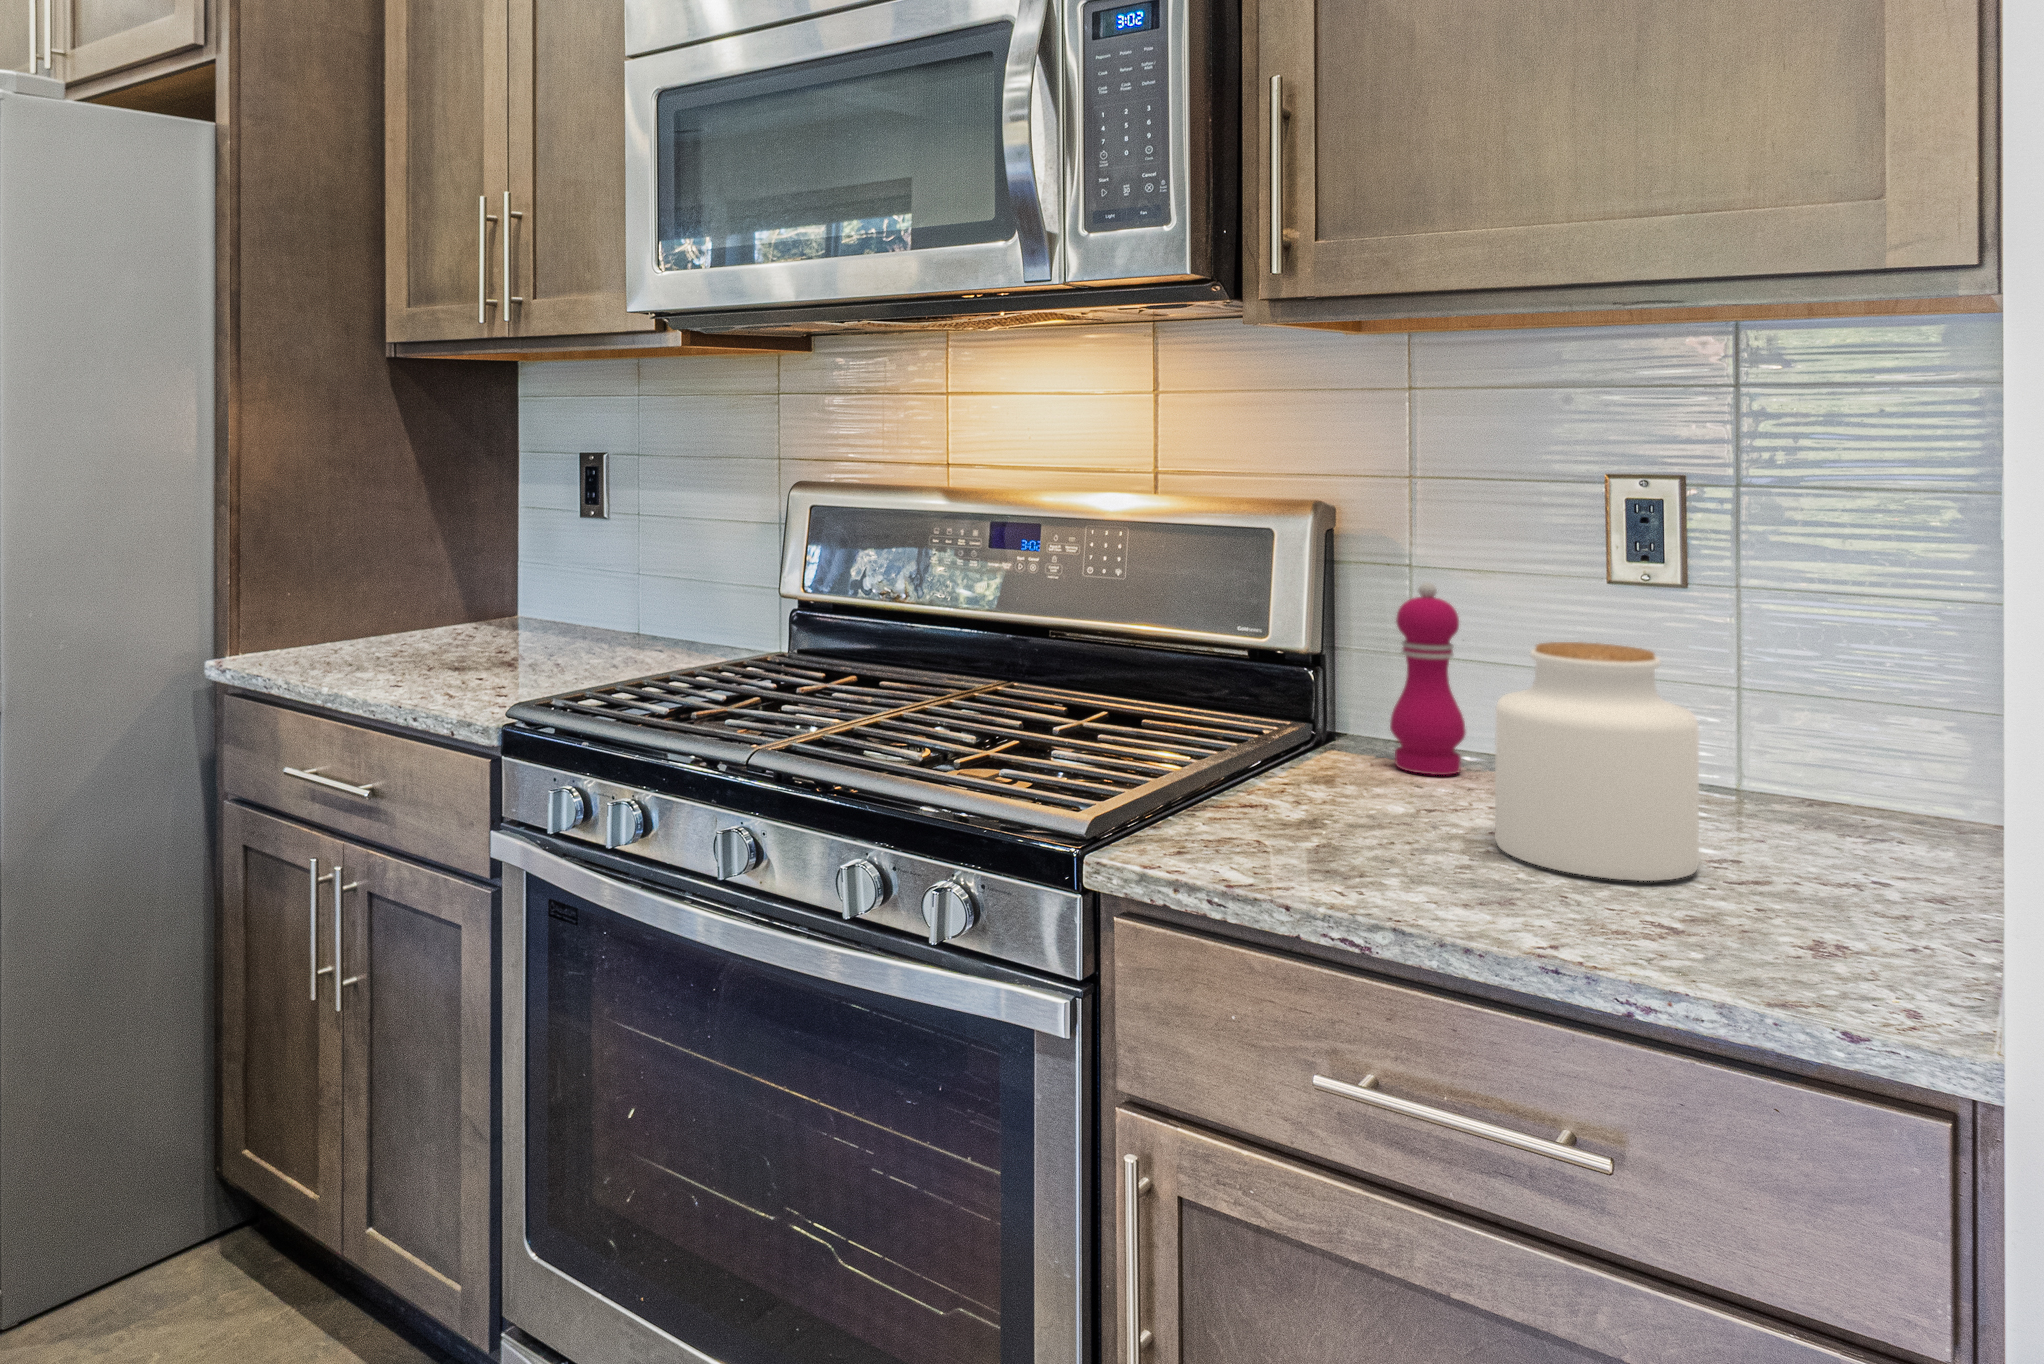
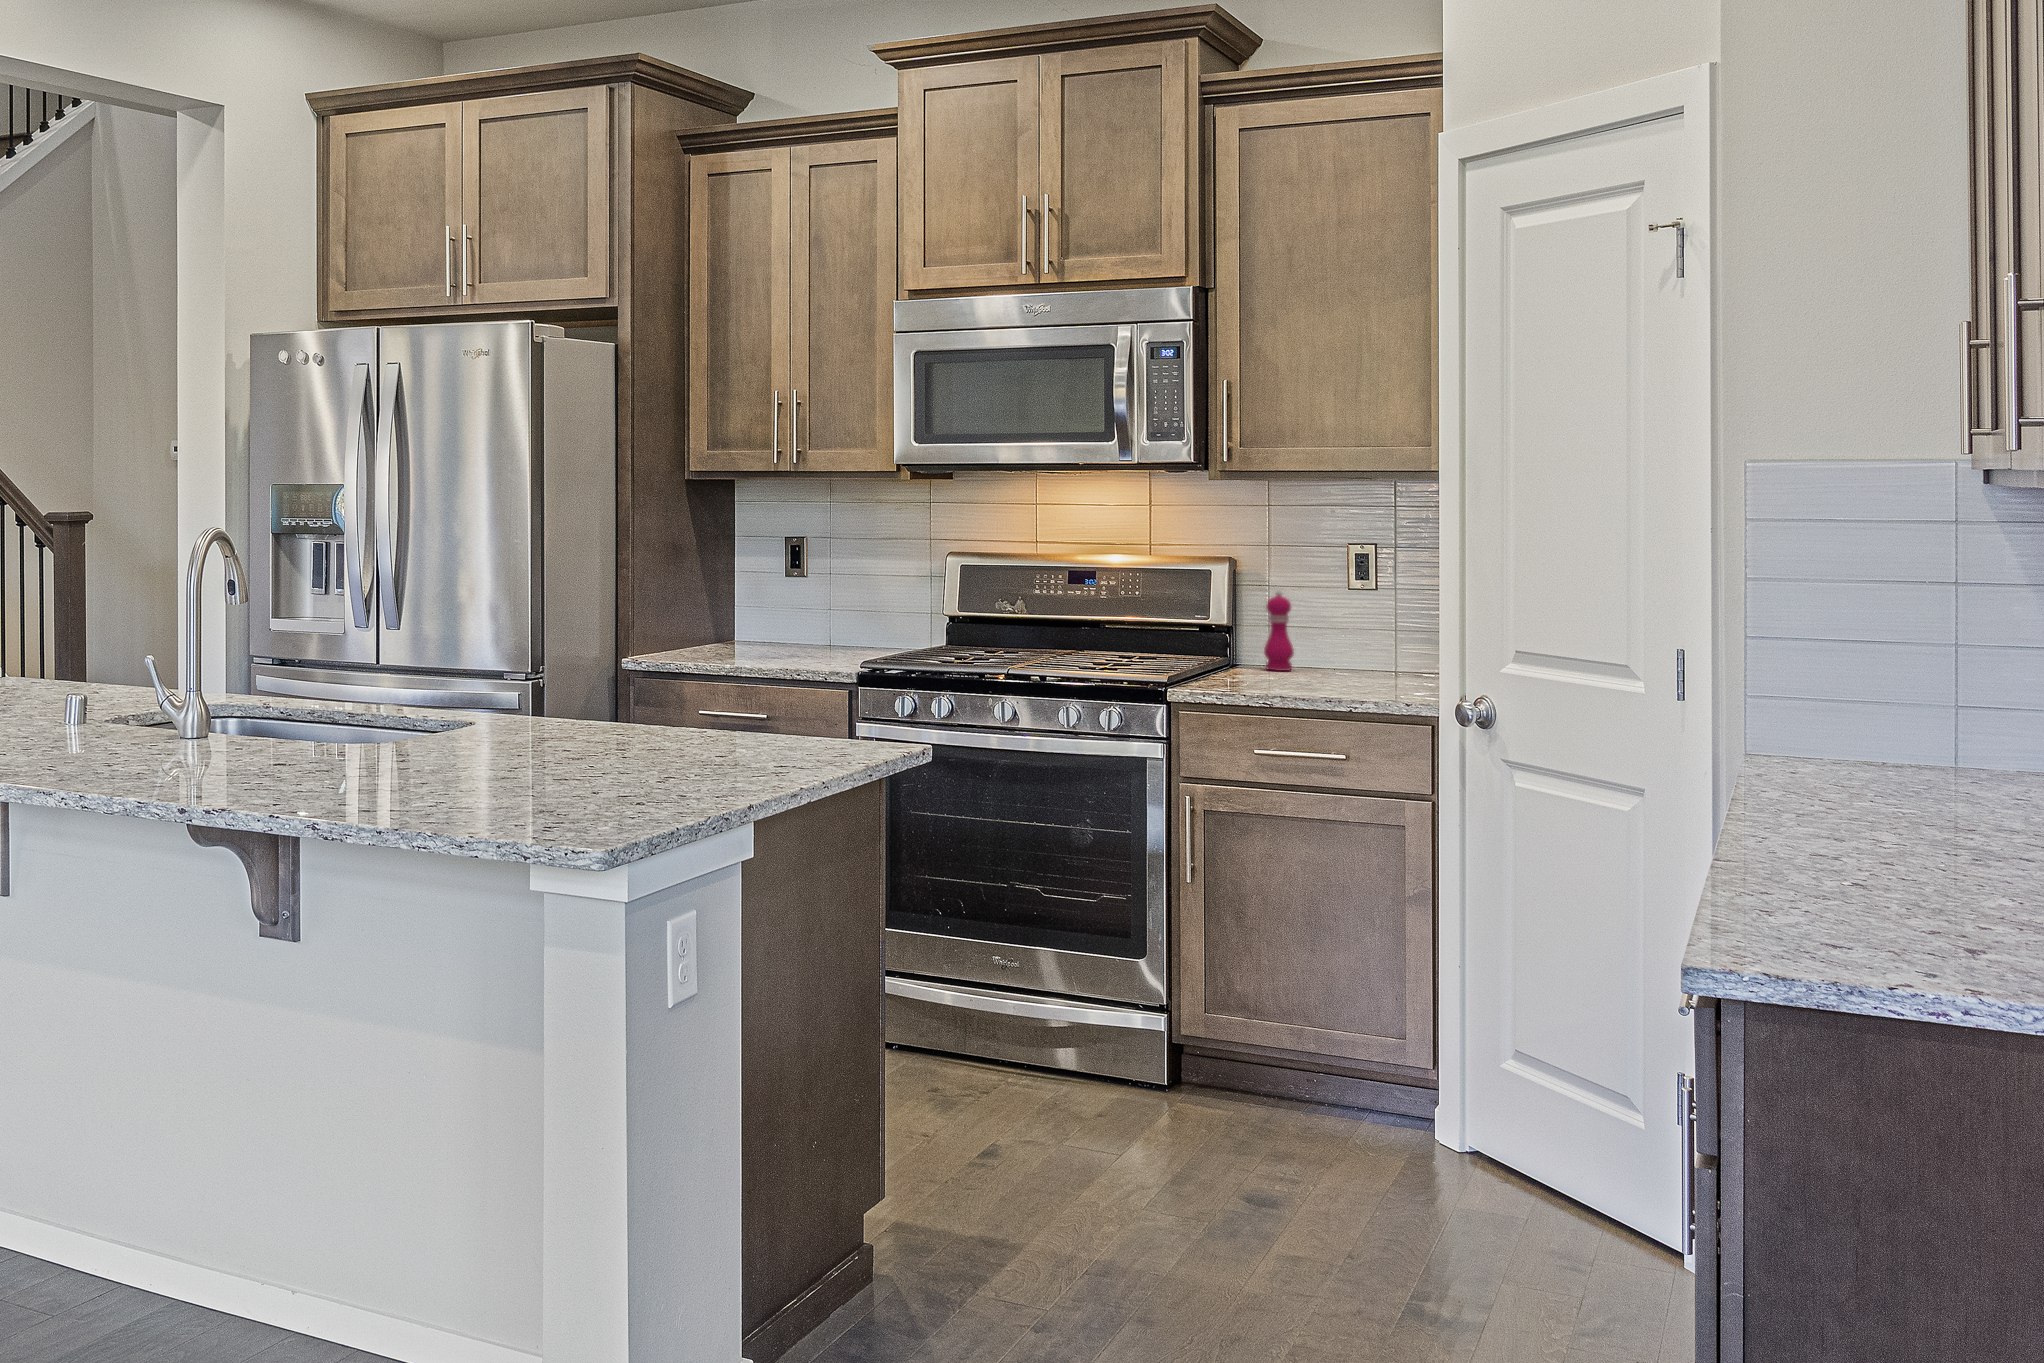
jar: present [1495,642,1699,881] -> none [1310,605,1378,685]

